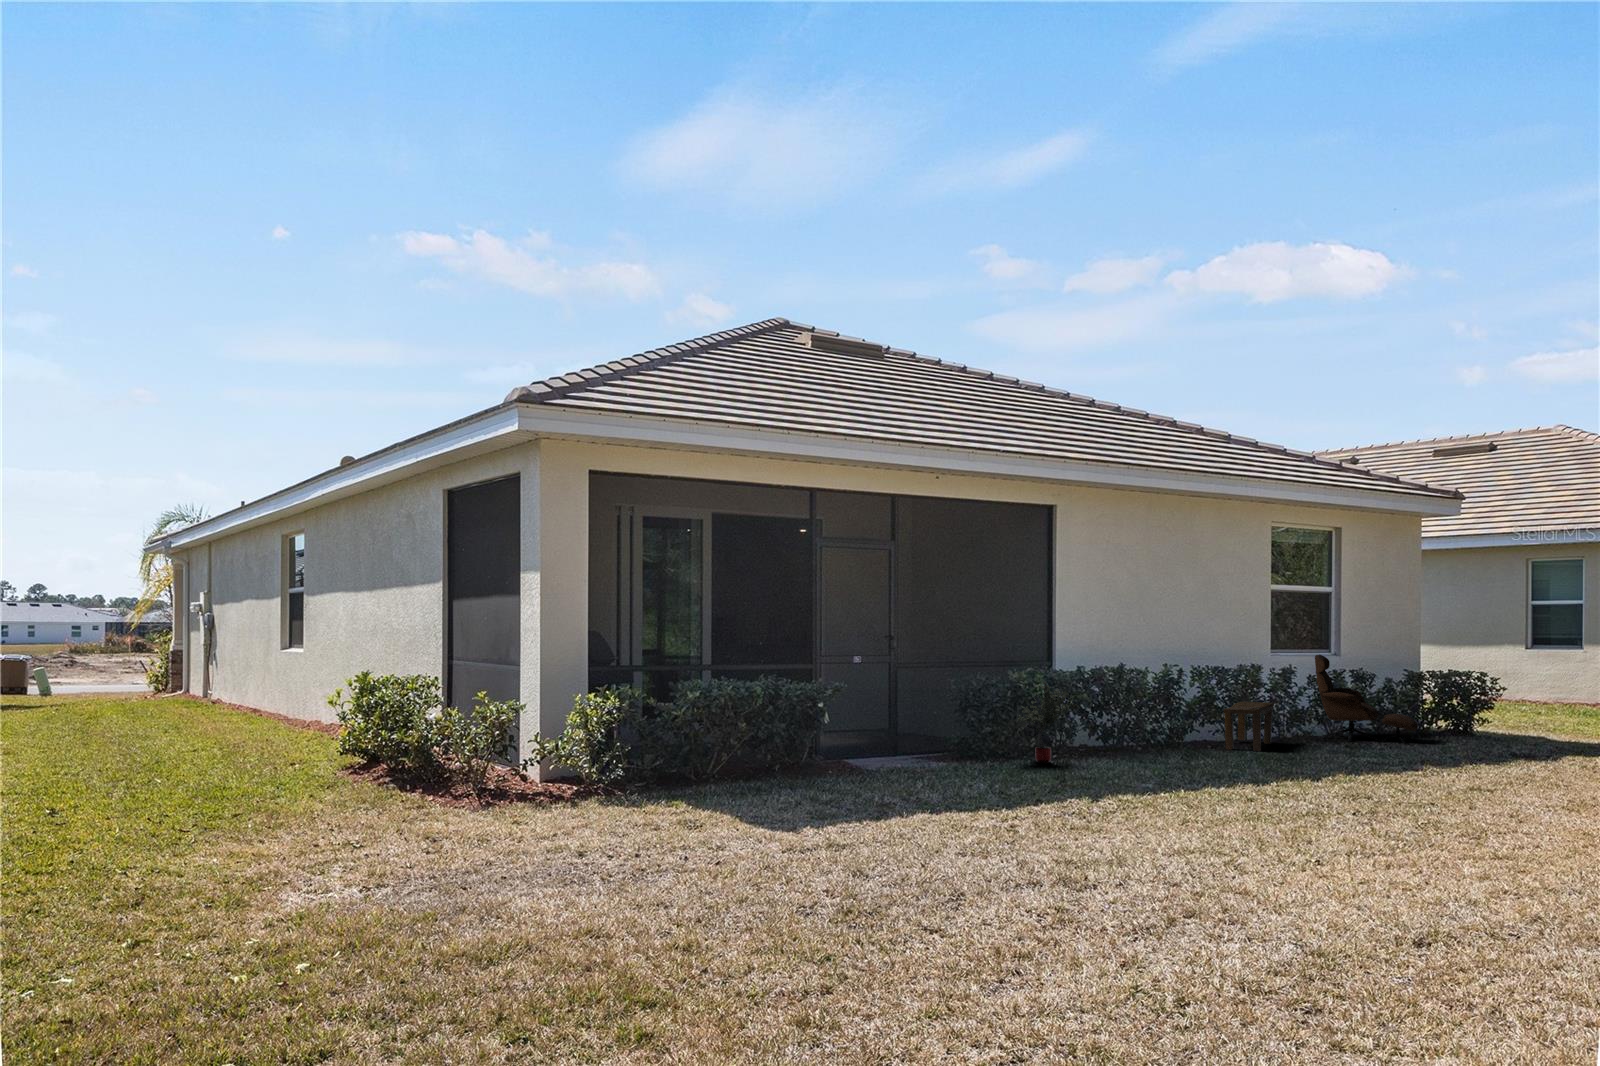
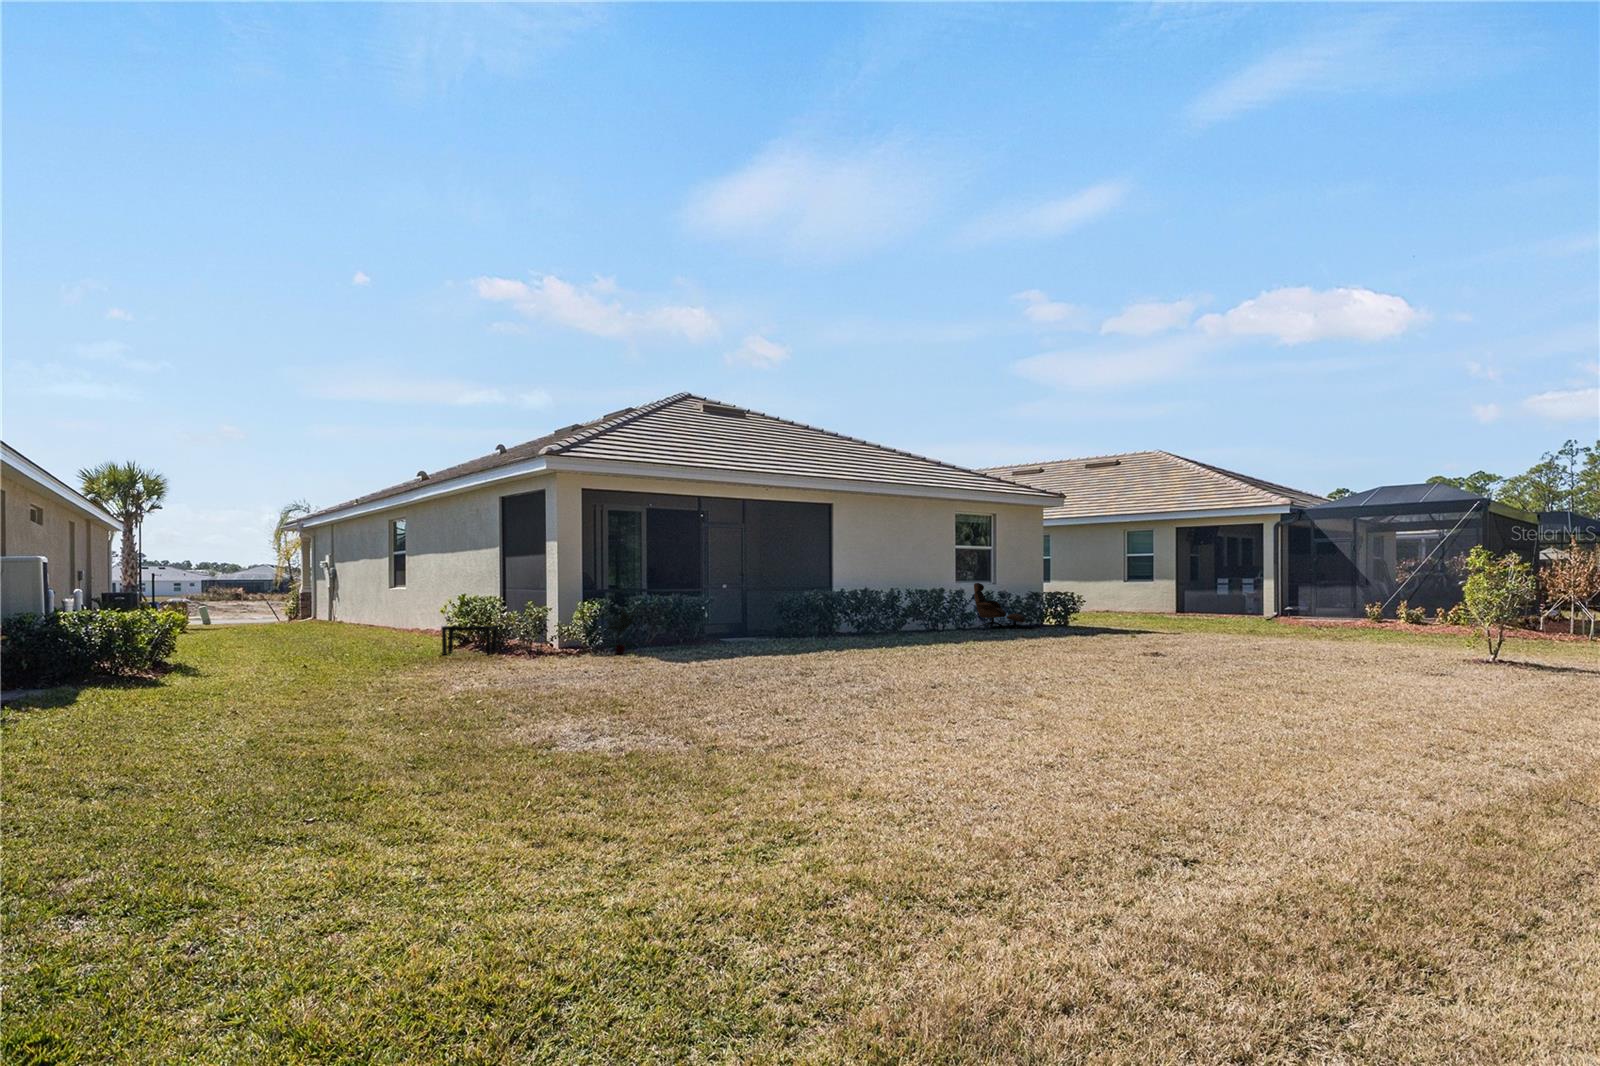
potted tree: present [1017,681,1069,763] -> present [605,605,637,654]
bench: present [1224,702,1274,751] -> present [441,625,499,655]

